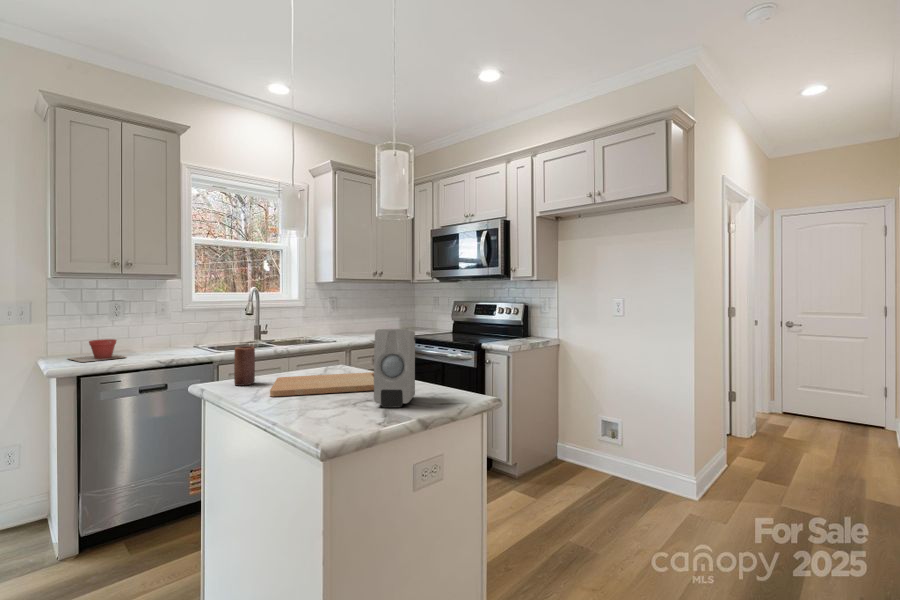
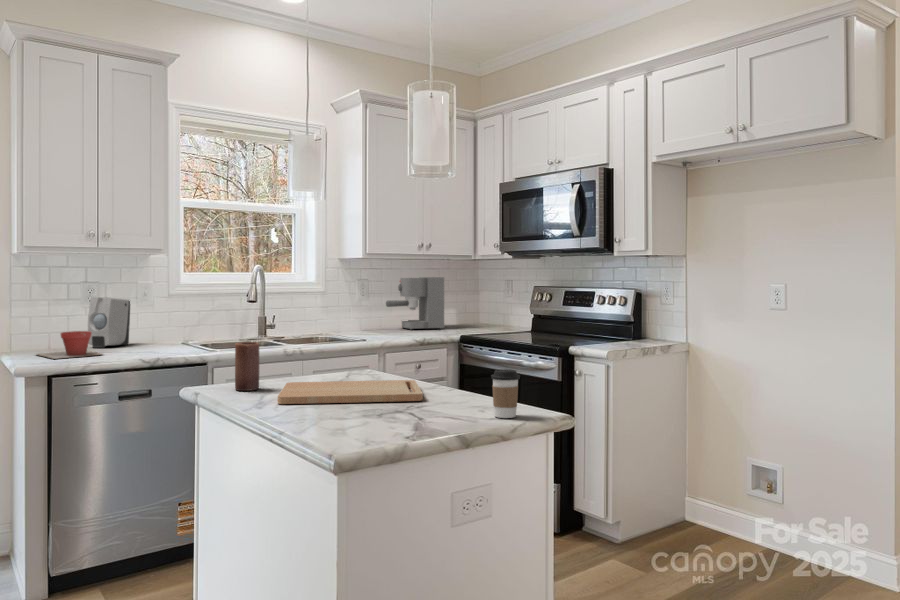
coffee maker: none [350,296,392,333] -> present [386,277,444,330]
soap dispenser: present [374,329,415,408] -> present [88,297,130,348]
coffee cup: none [443,364,466,402] -> present [491,369,520,418]

